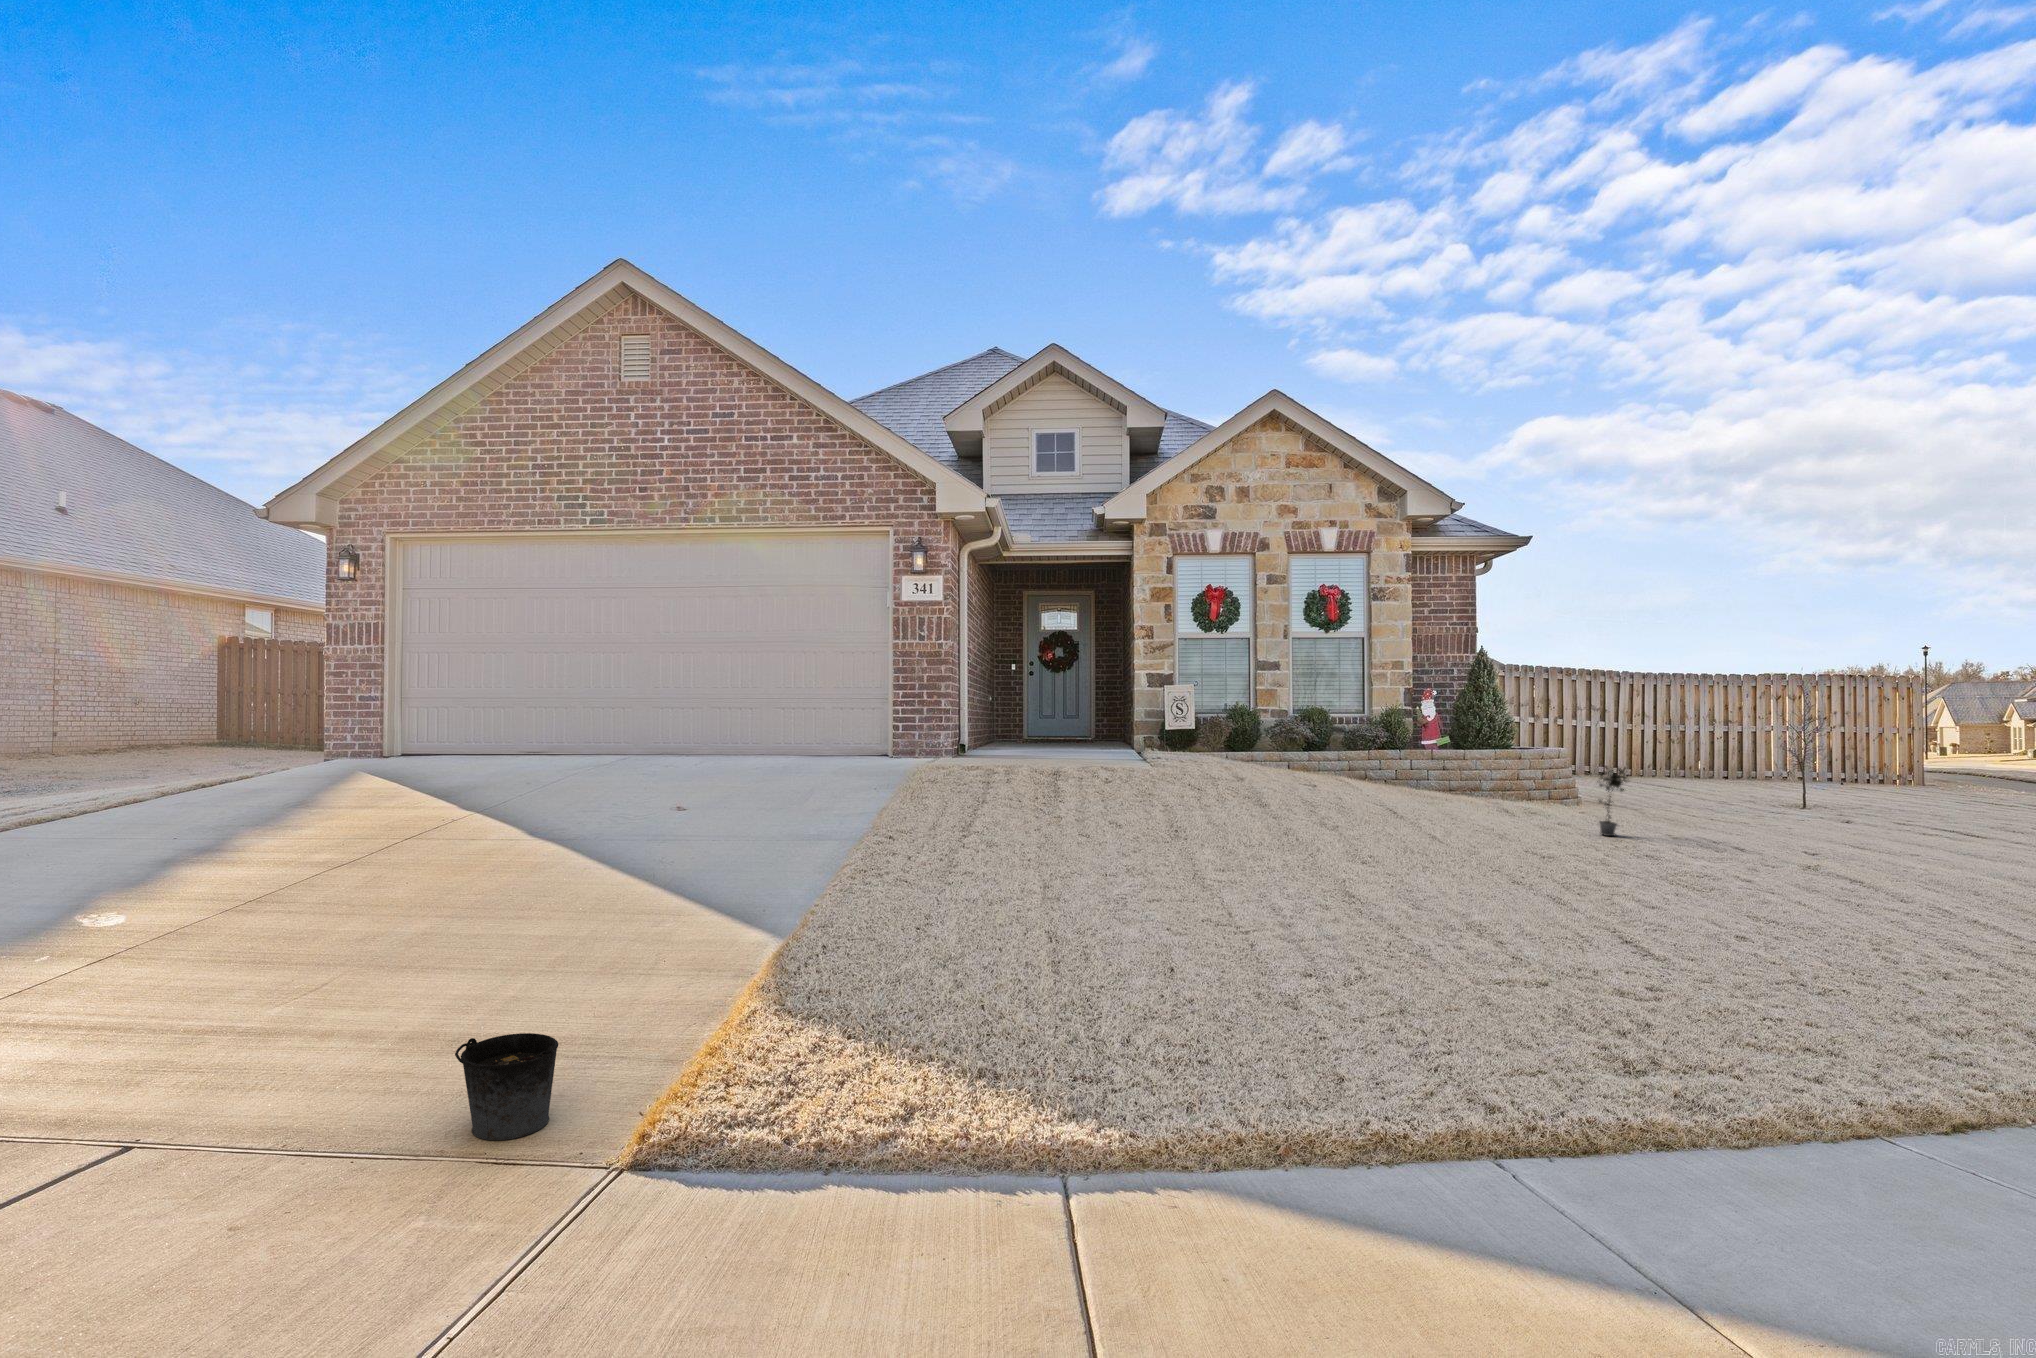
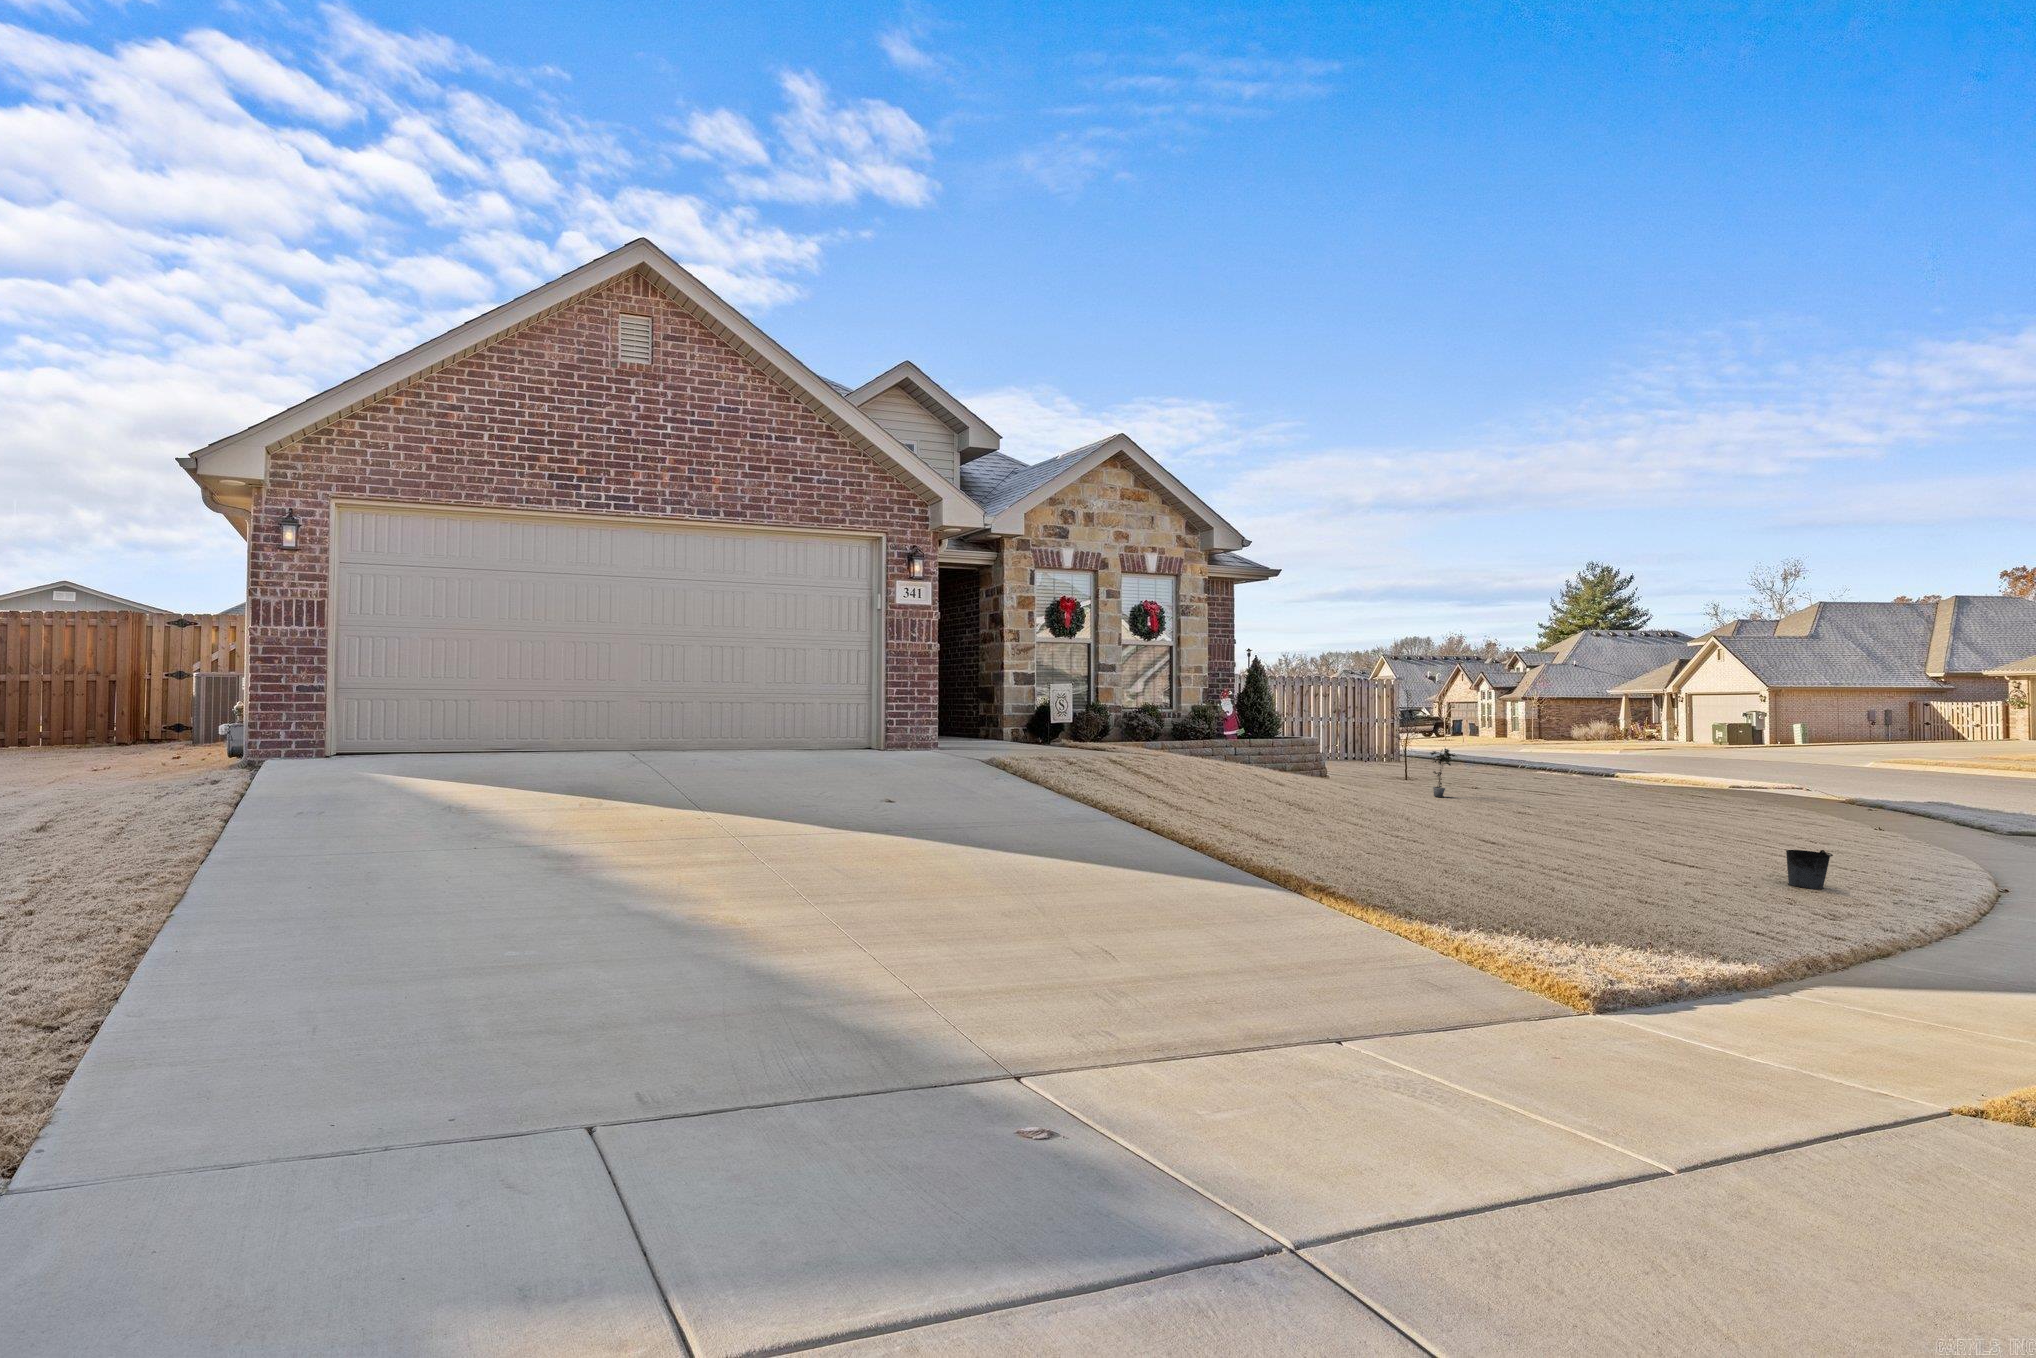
bucket: present [455,1033,558,1140] -> present [1786,850,1833,889]

